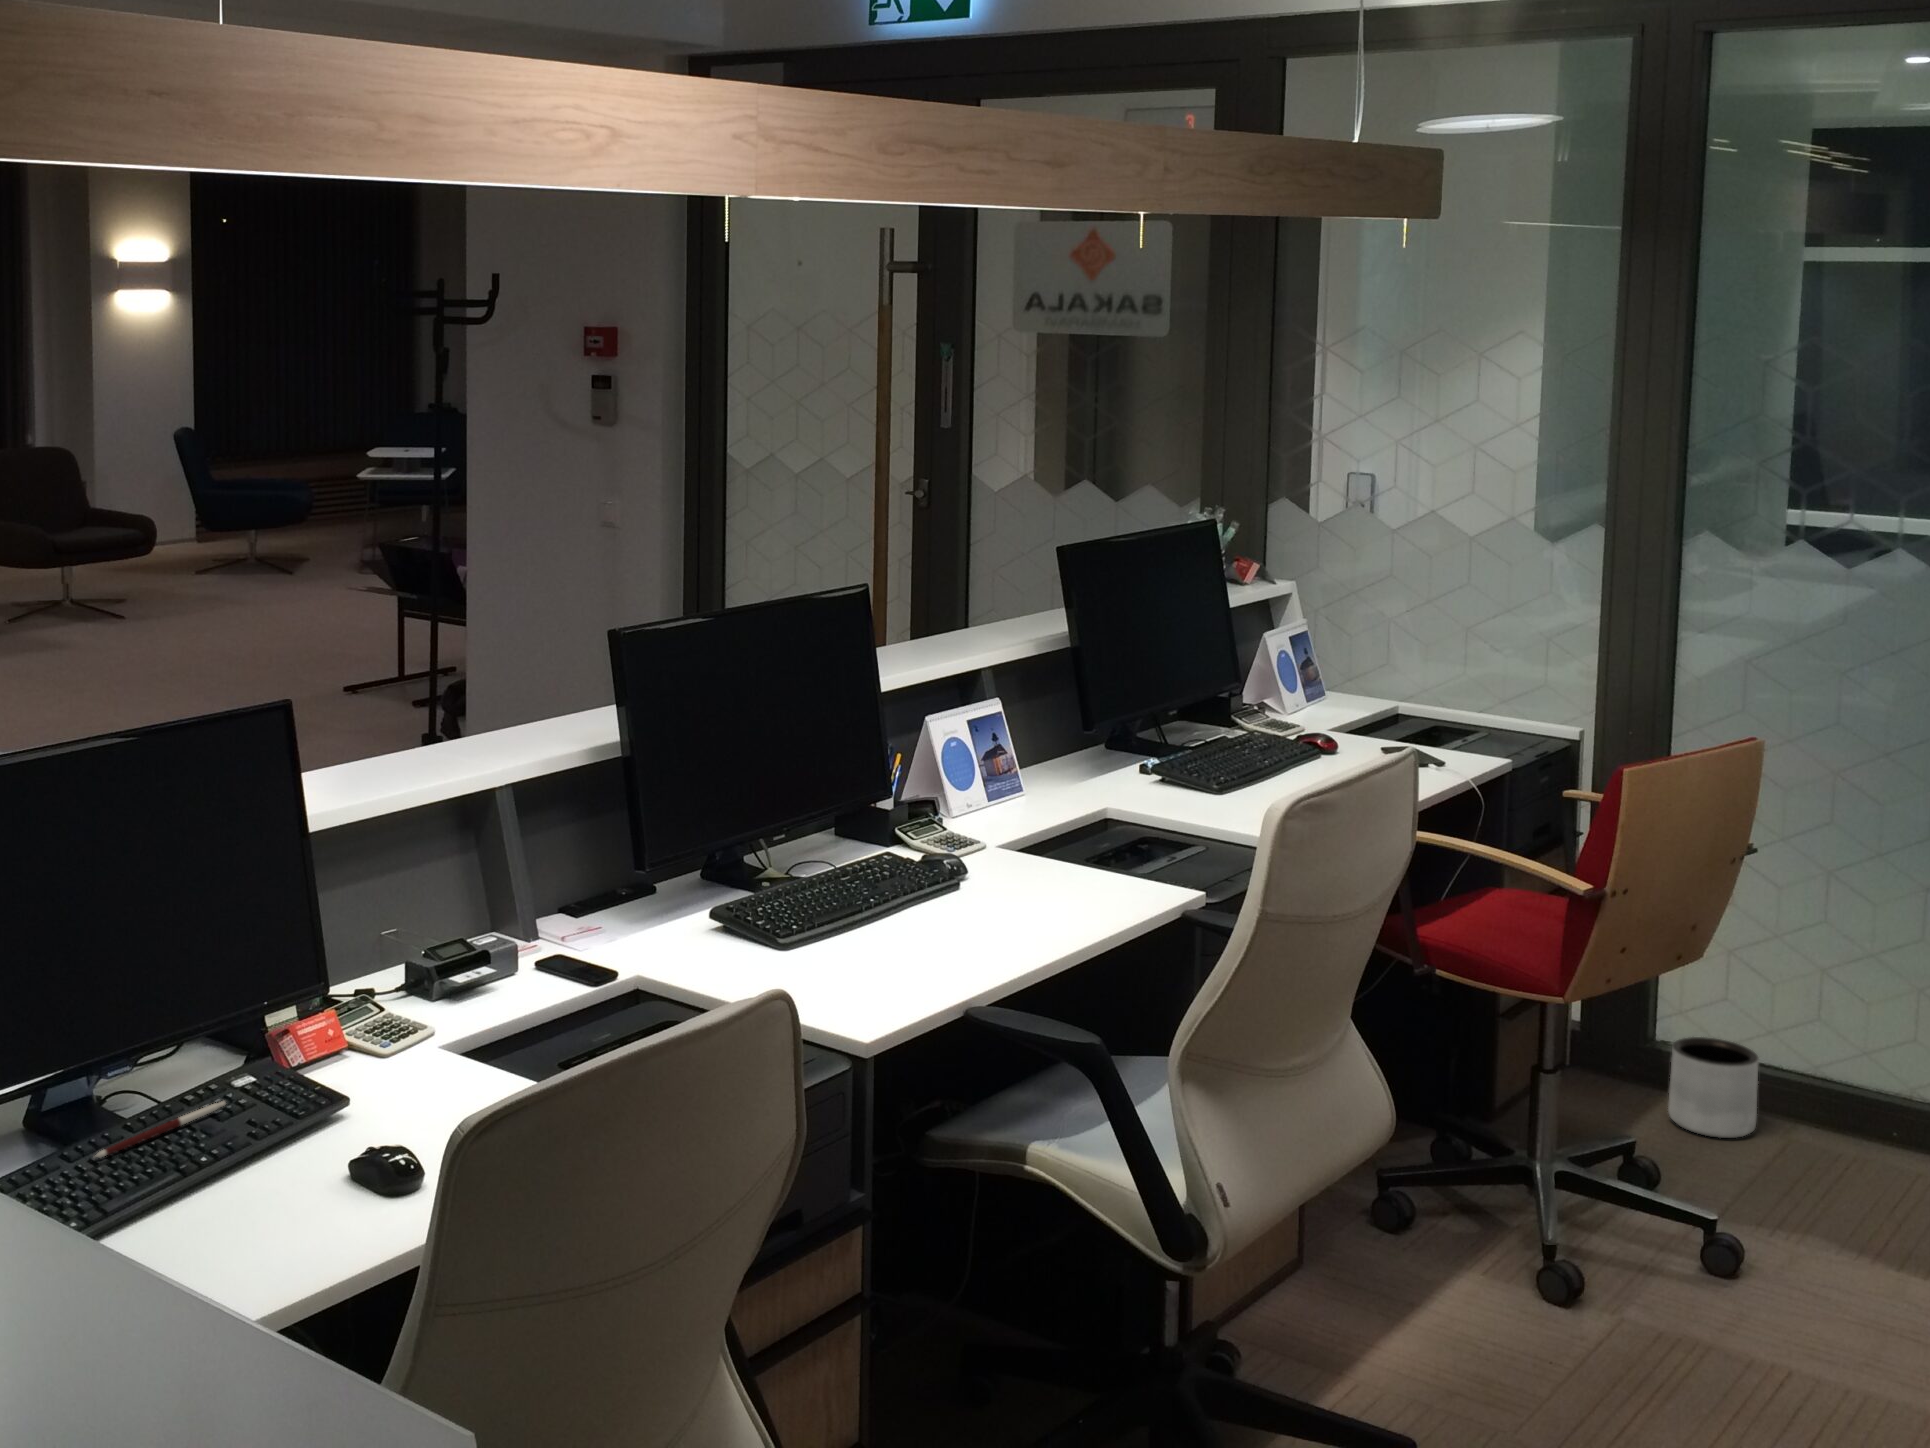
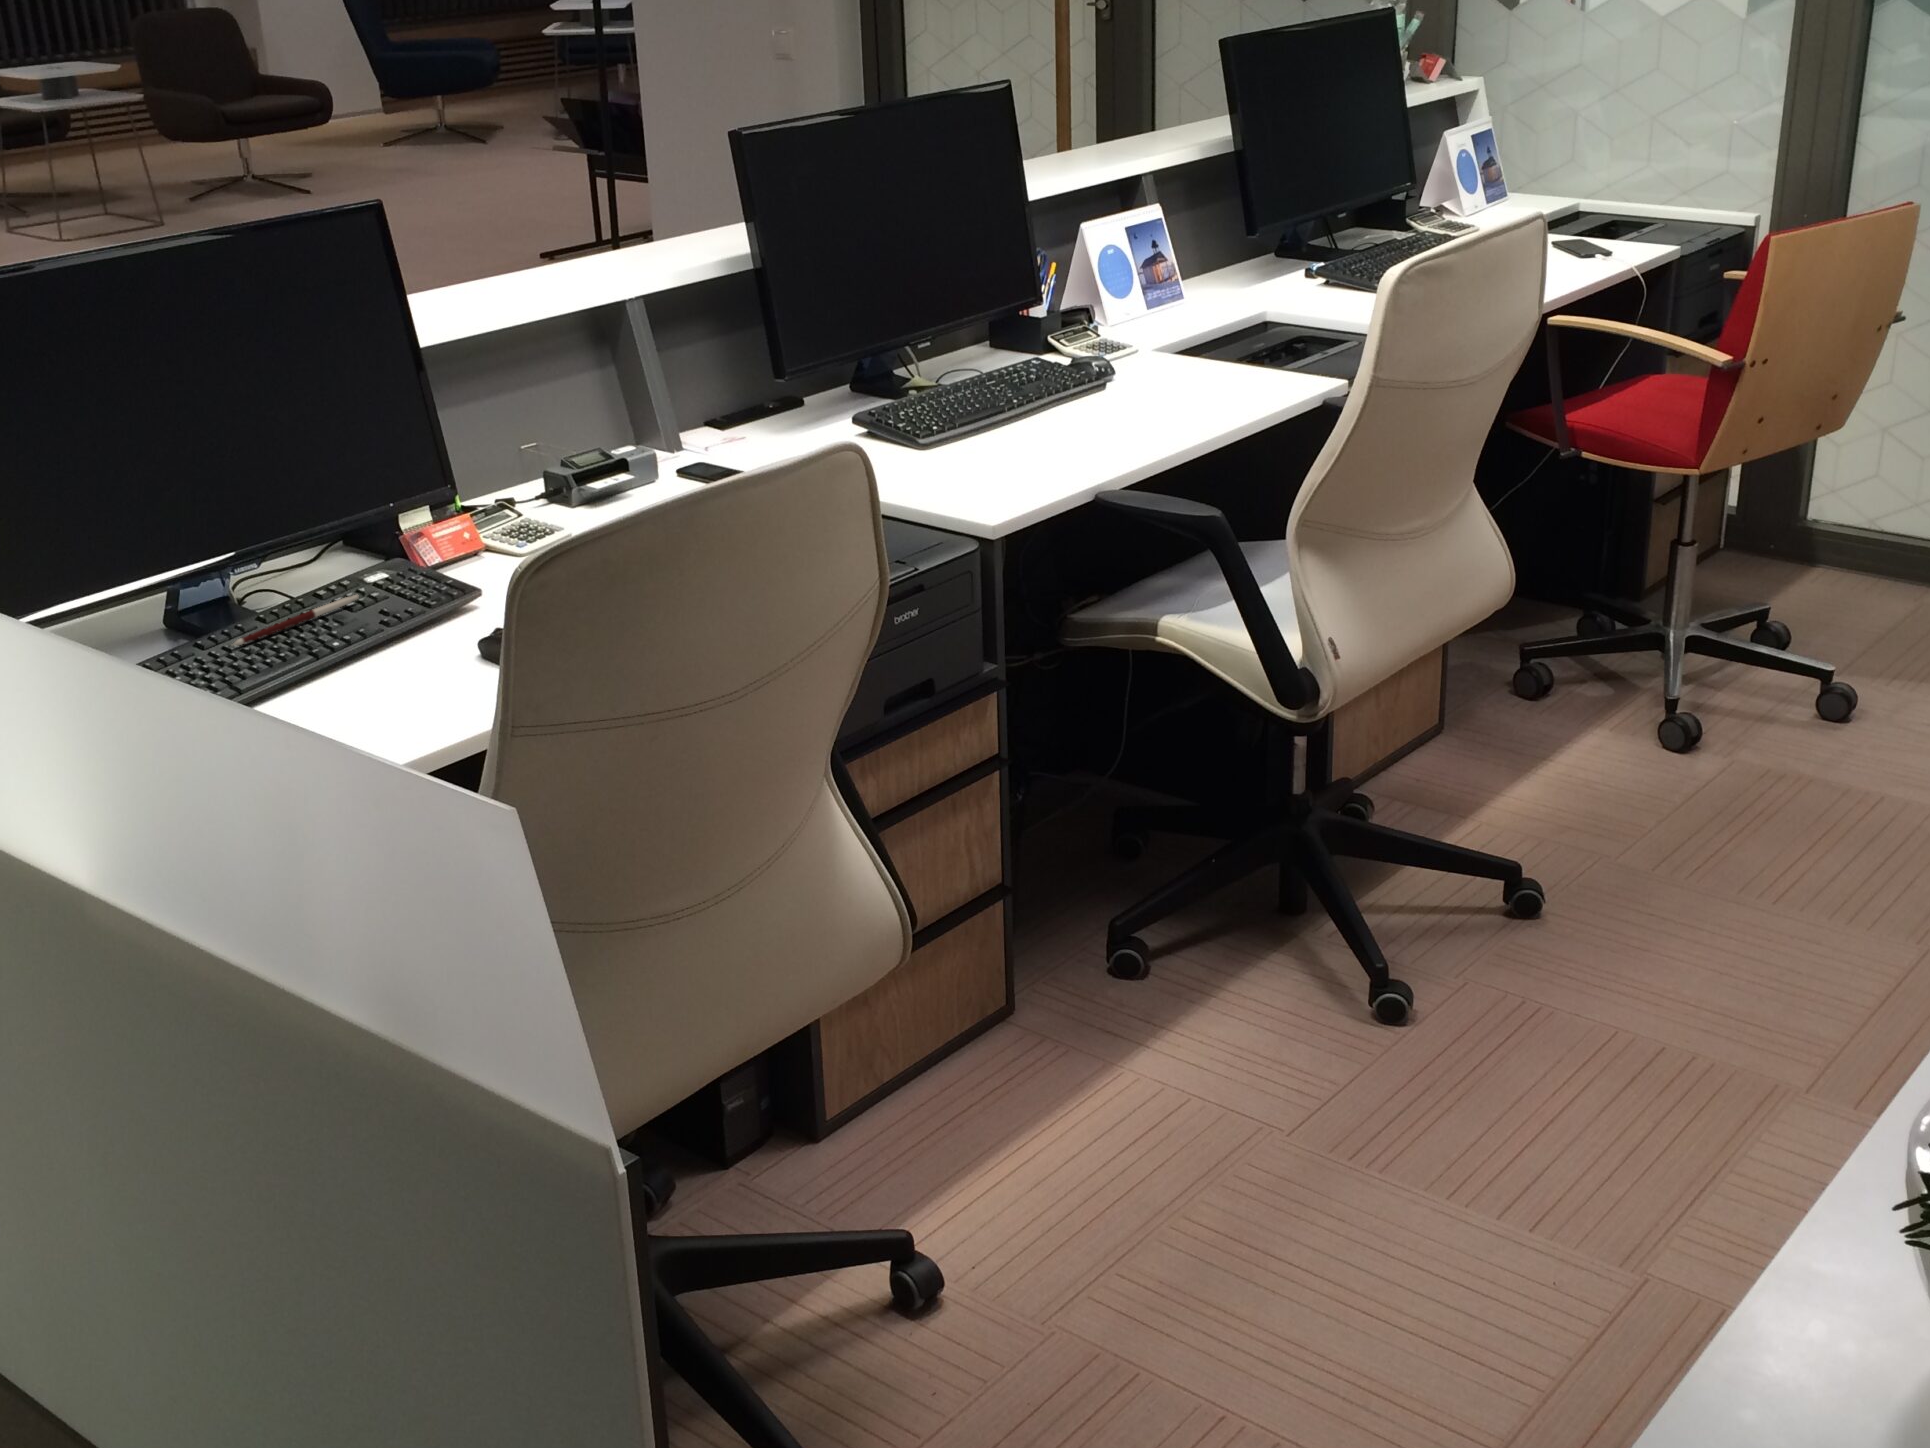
planter: present [1668,1037,1759,1138] -> none [1818,516,1906,608]

